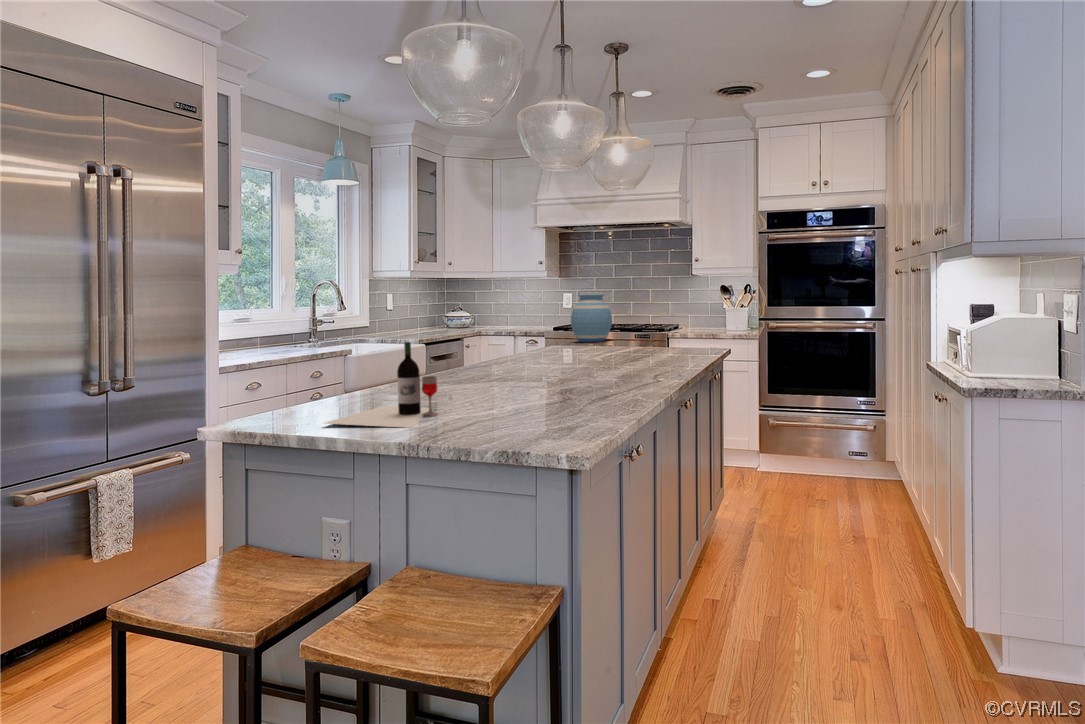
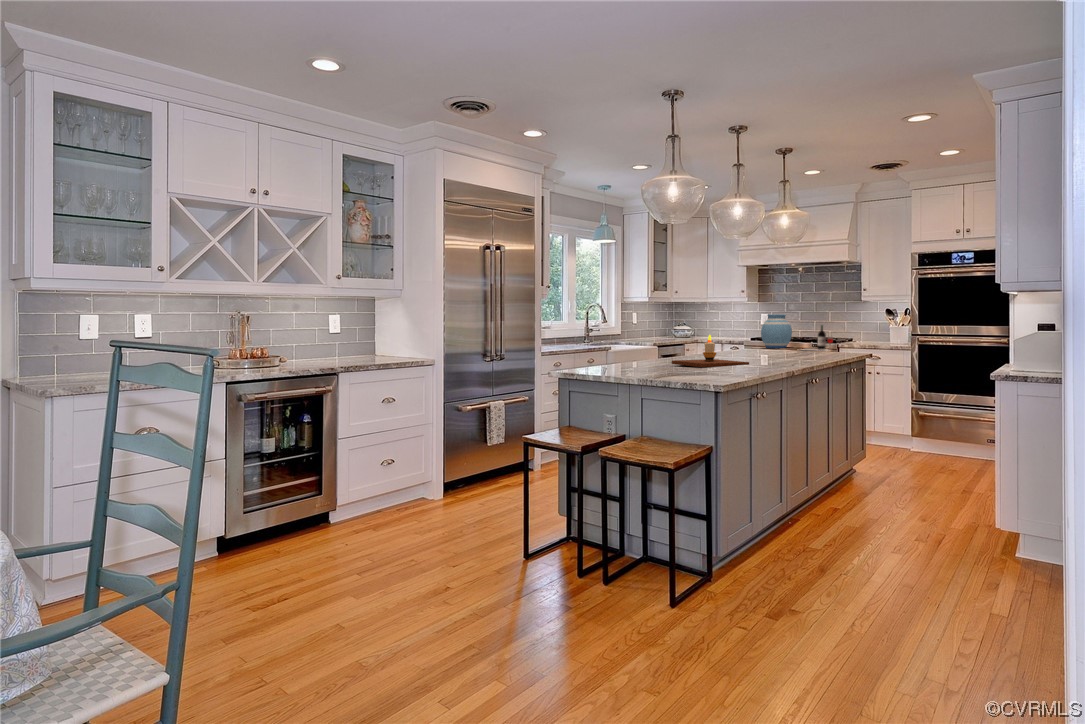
candle: none [457,334,598,401] -> present [672,335,749,367]
wine bottle: present [325,342,438,428] -> present [804,325,833,351]

